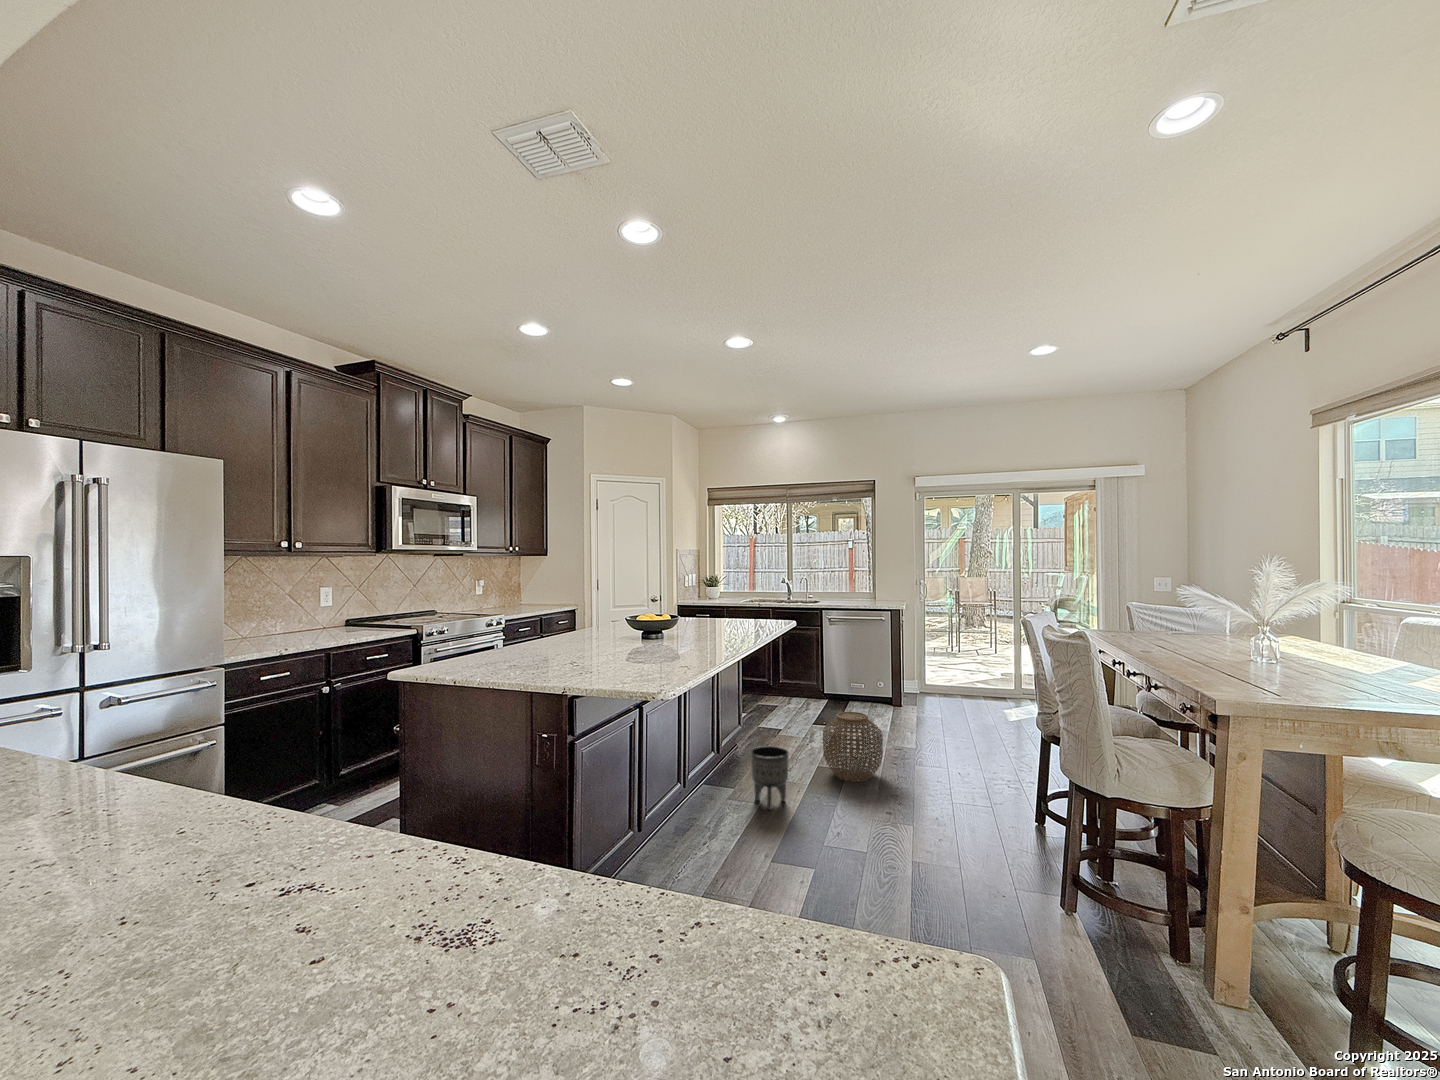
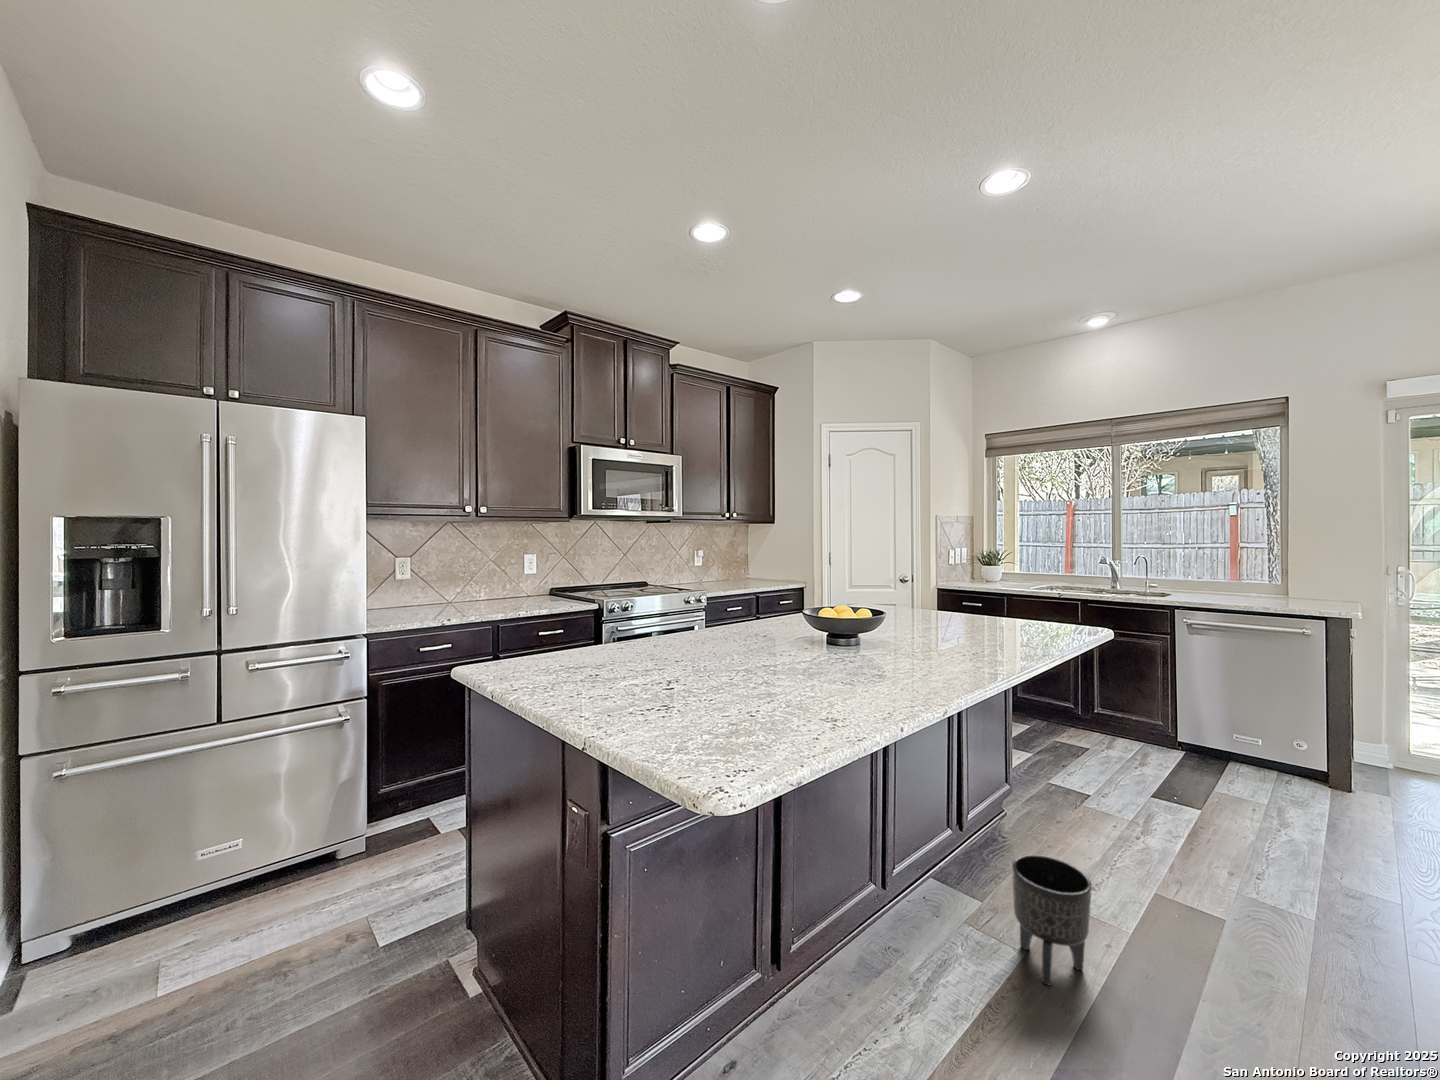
woven basket: present [823,712,883,782] -> none [1172,815,1326,967]

